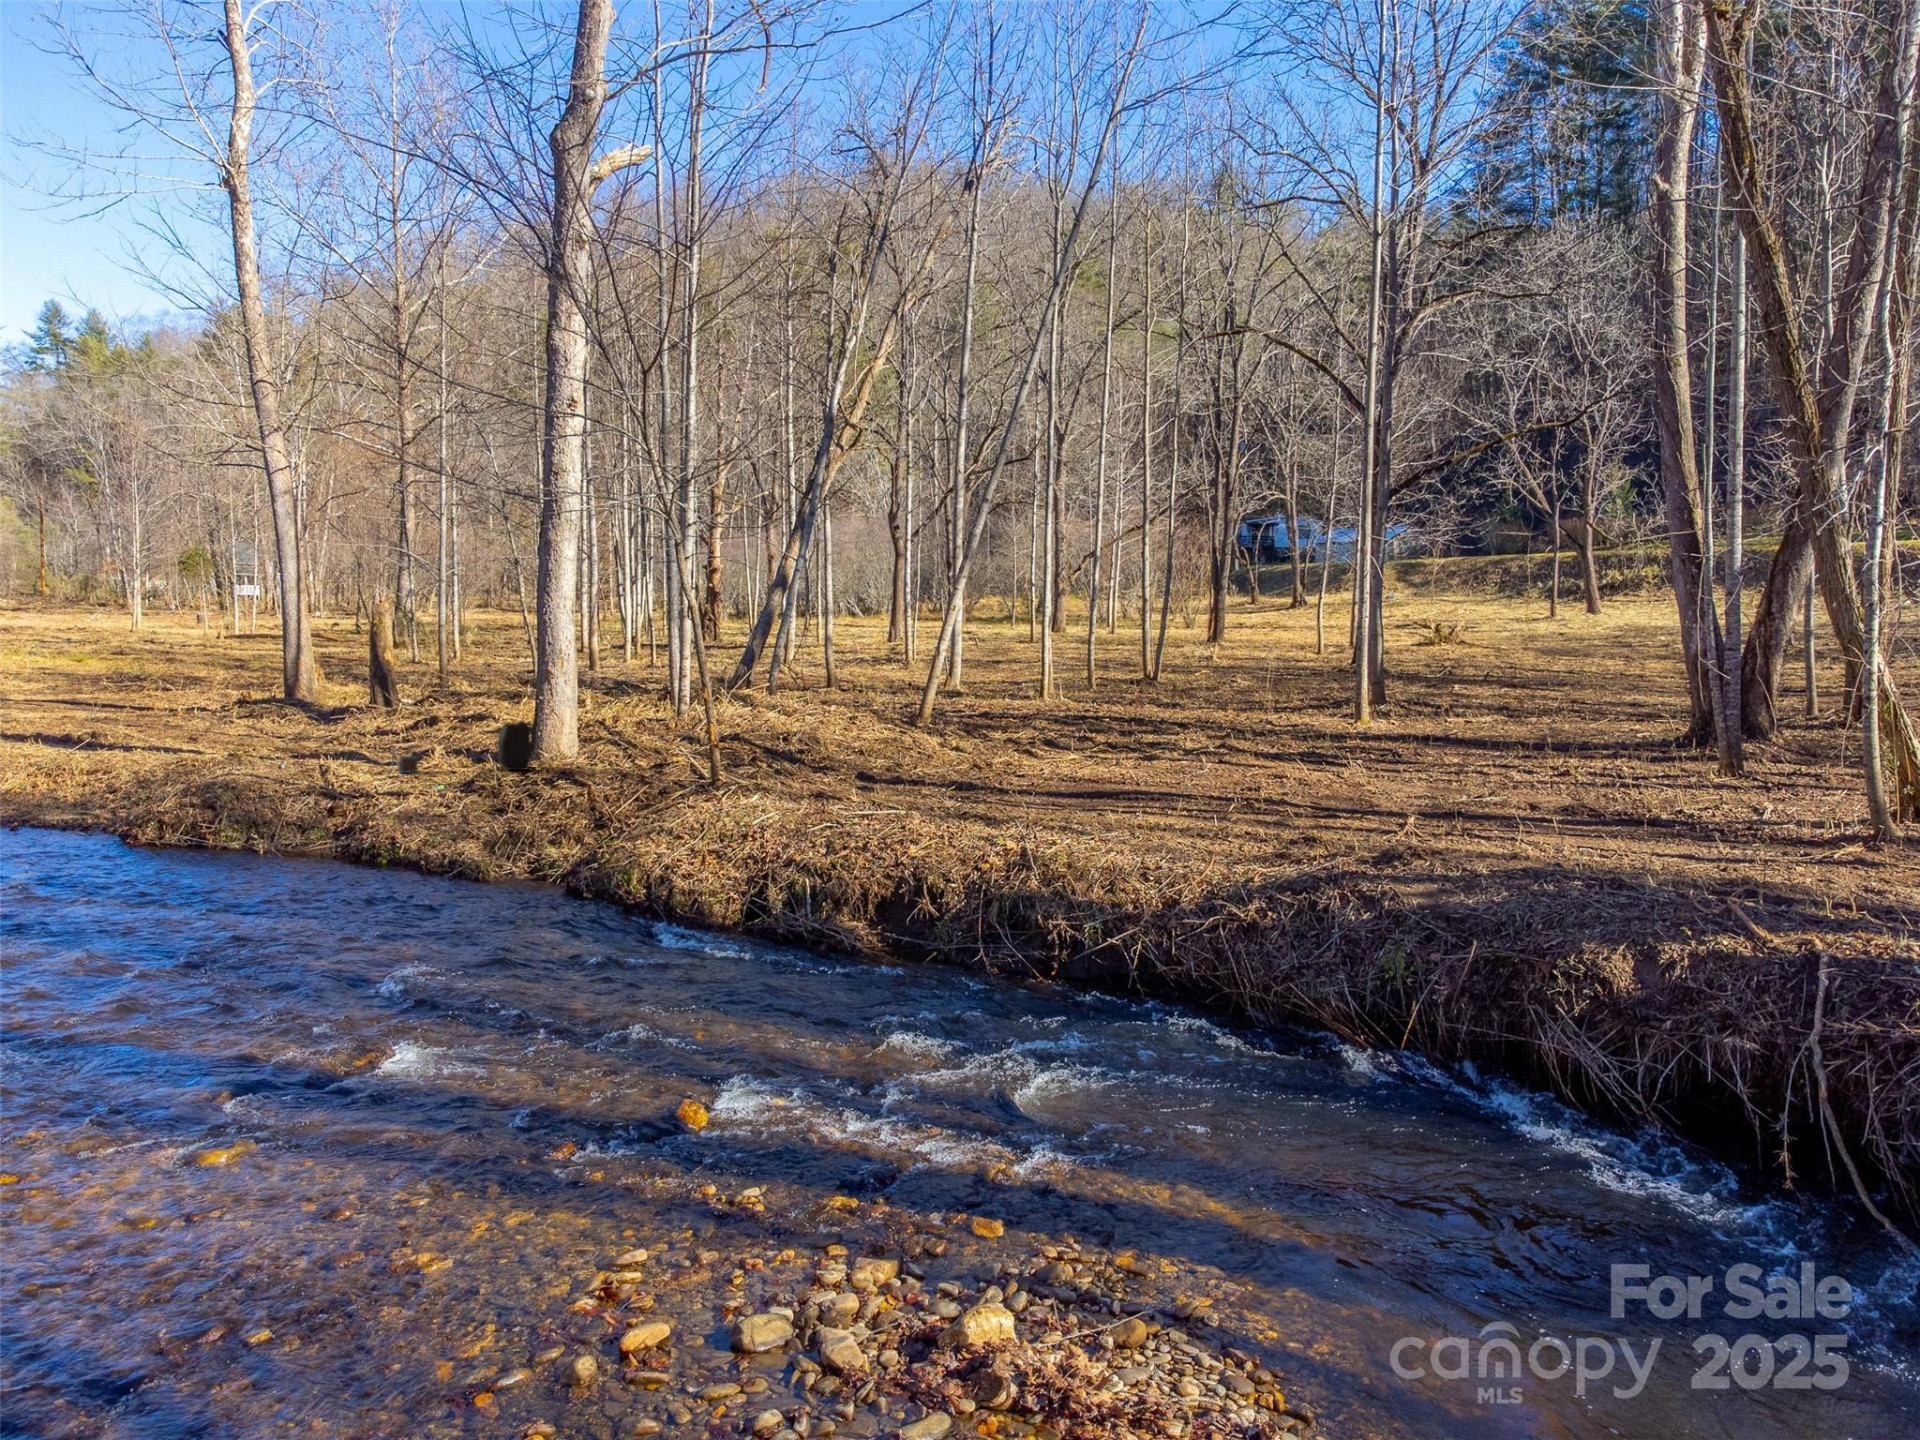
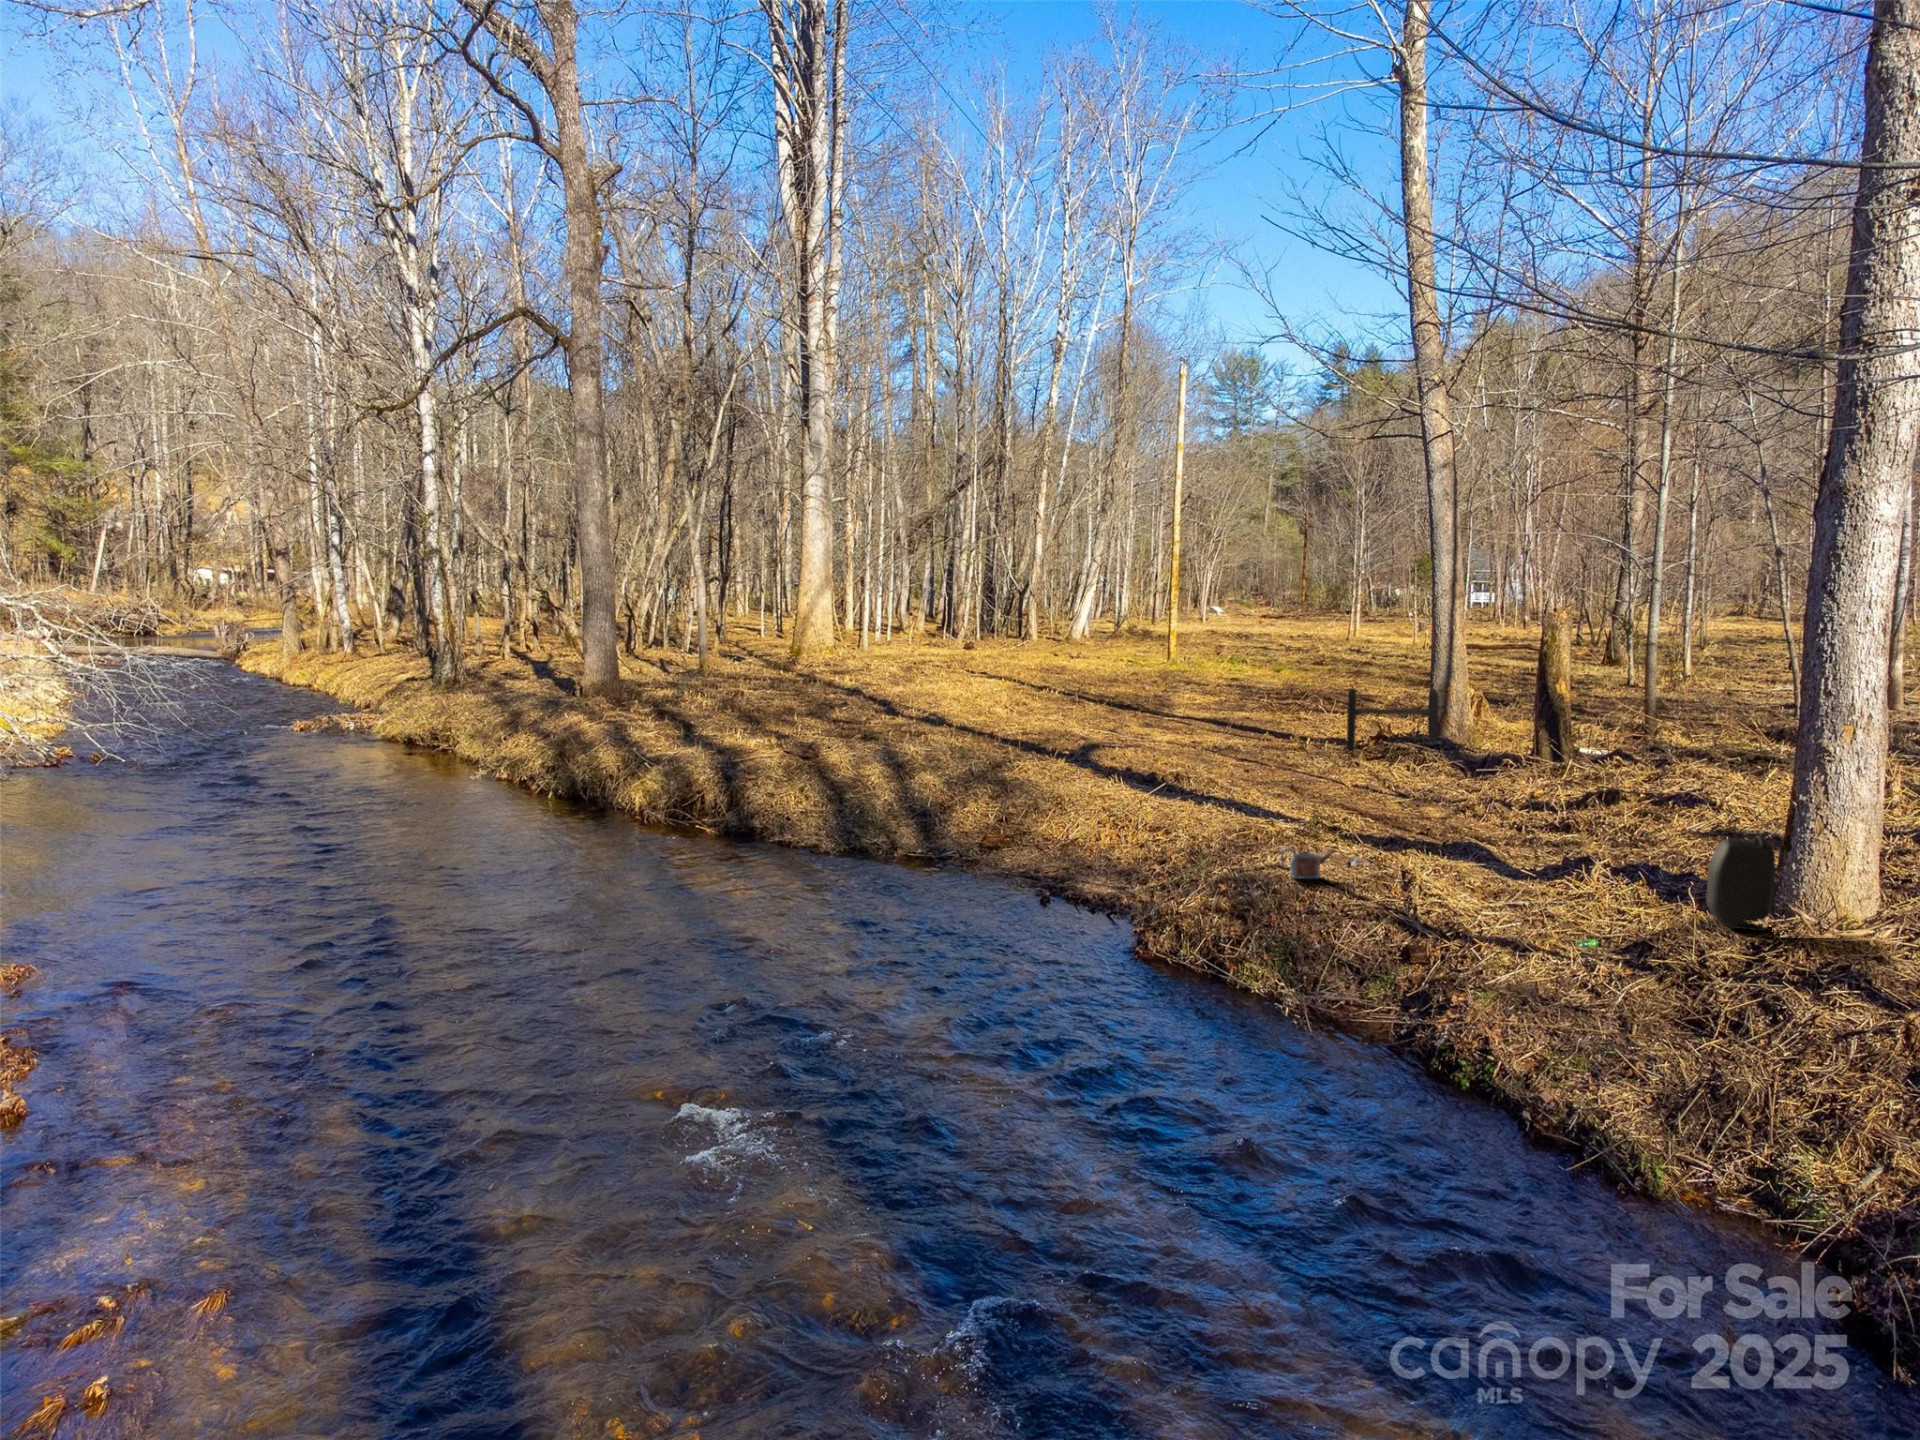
bench: none [213,662,293,713] -> present [1346,688,1439,752]
watering can: present [391,752,425,773] -> present [1280,847,1335,879]

